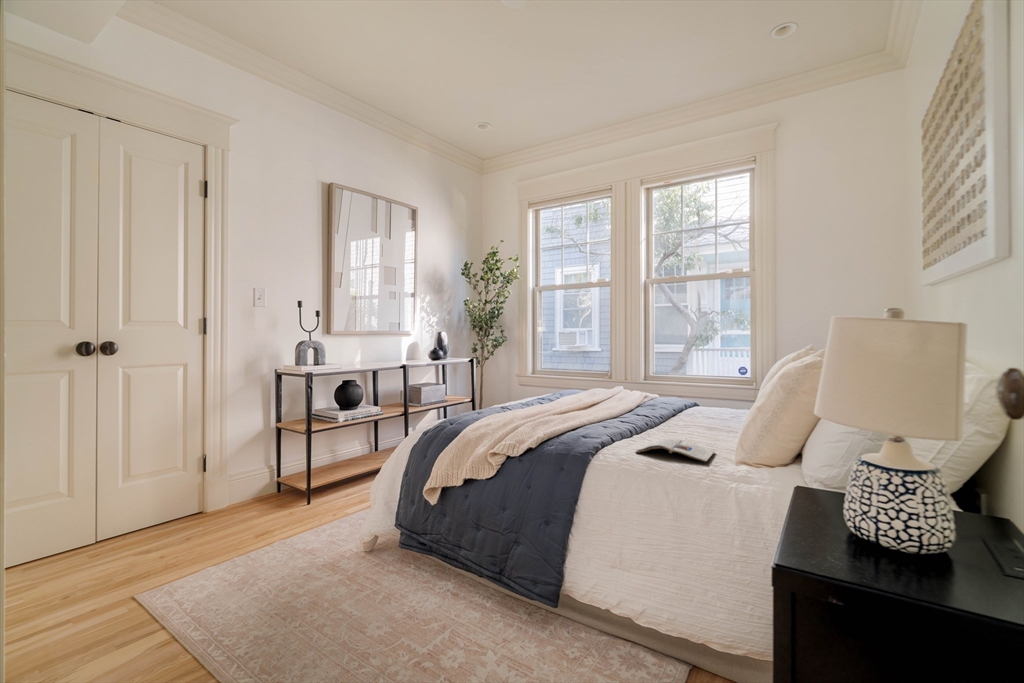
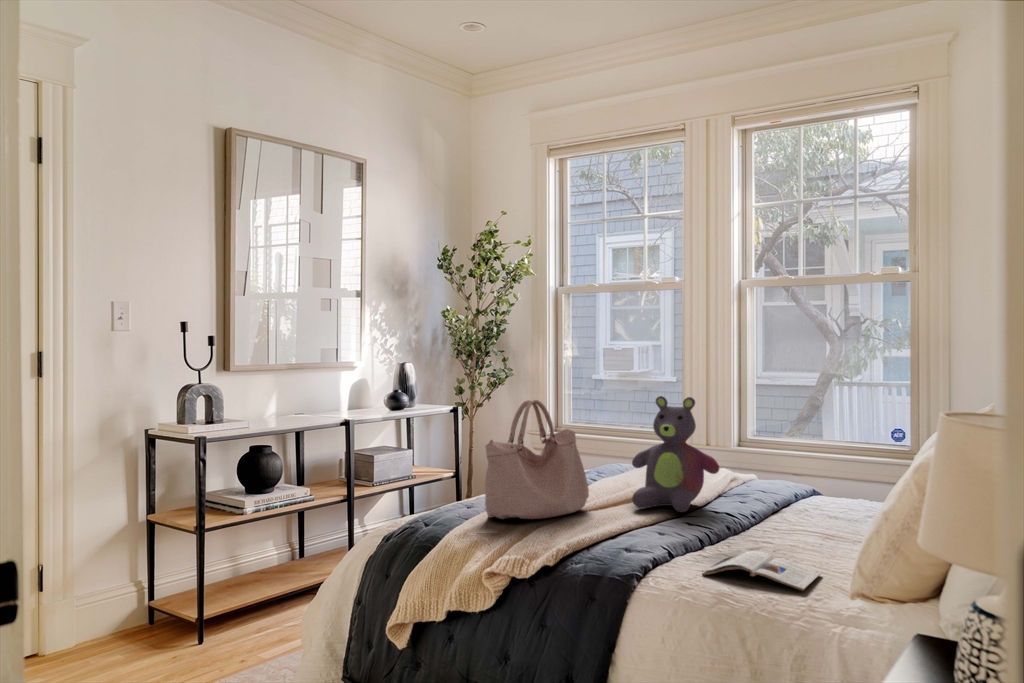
stuffed bear: none [584,341,641,415] -> present [632,396,719,512]
handbag: none [489,342,556,419] -> present [485,400,589,519]

